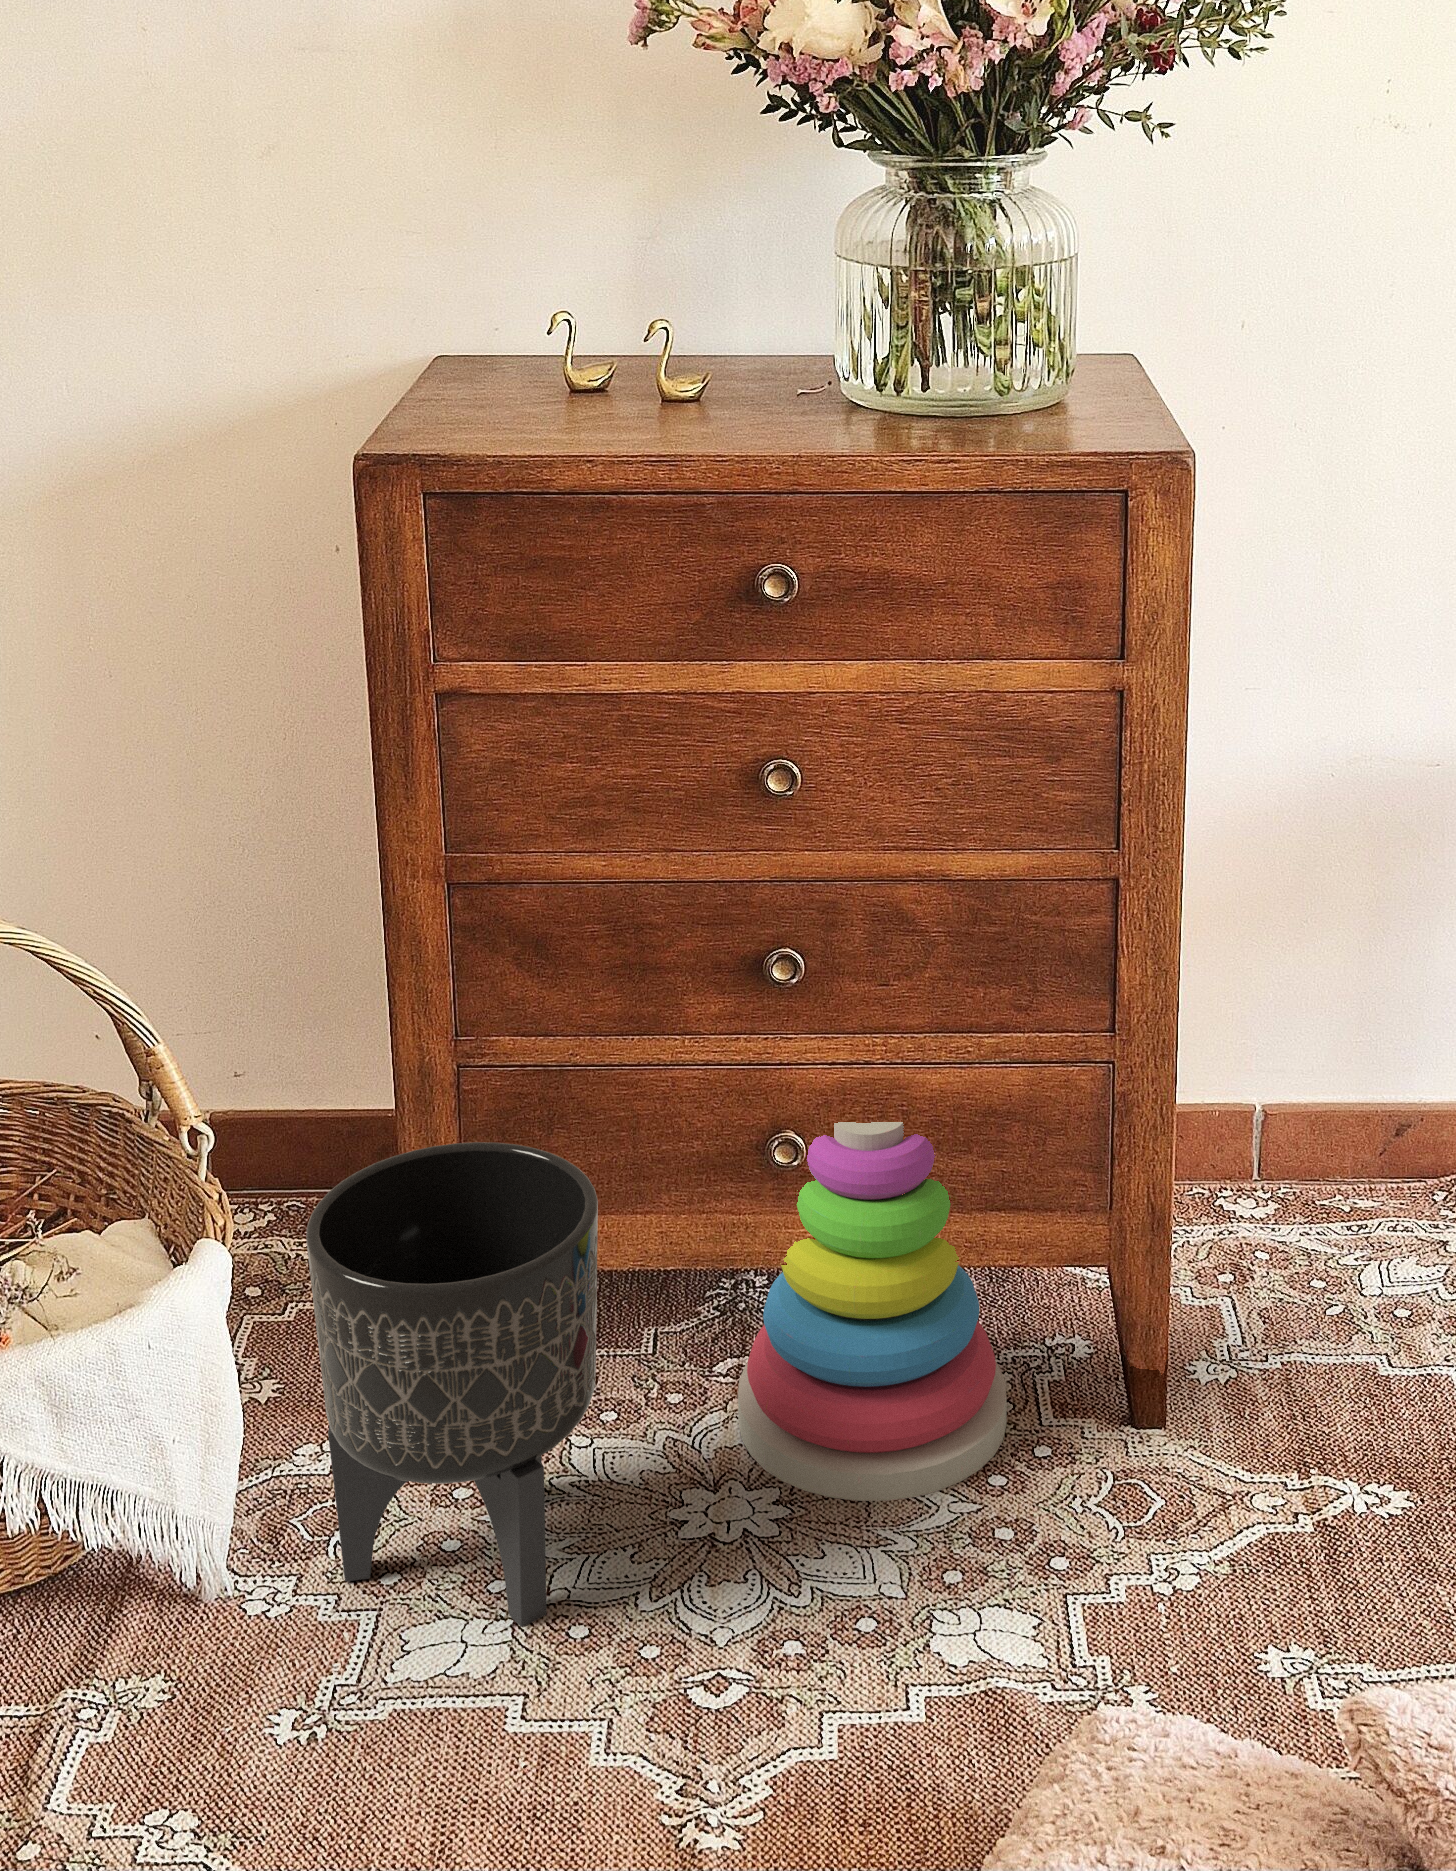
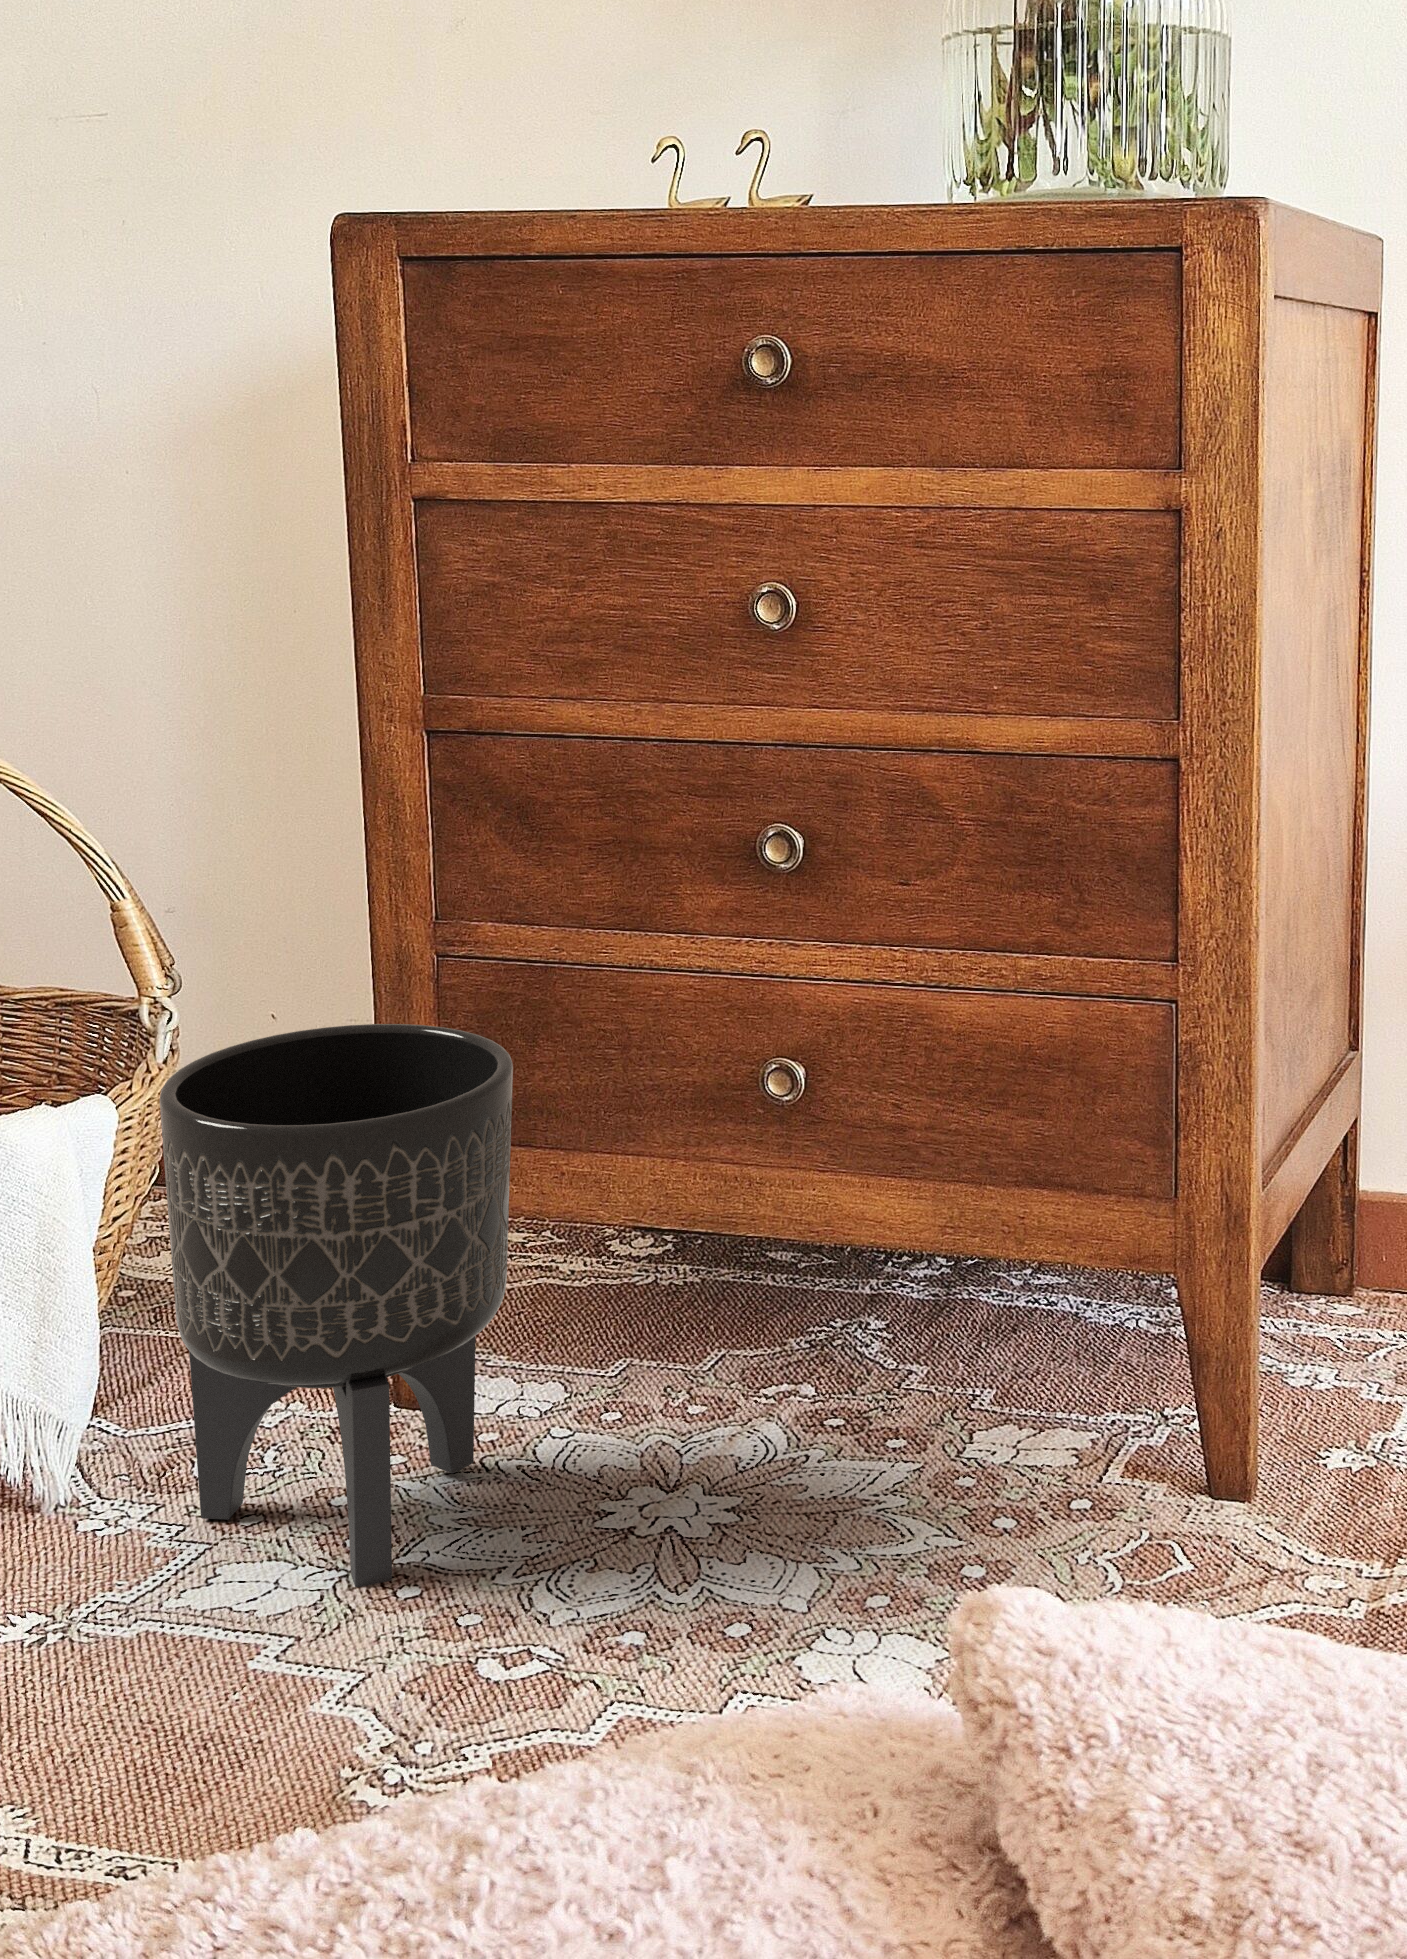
stacking toy: present [738,1122,1007,1501] -> none [731,1044,1065,1538]

